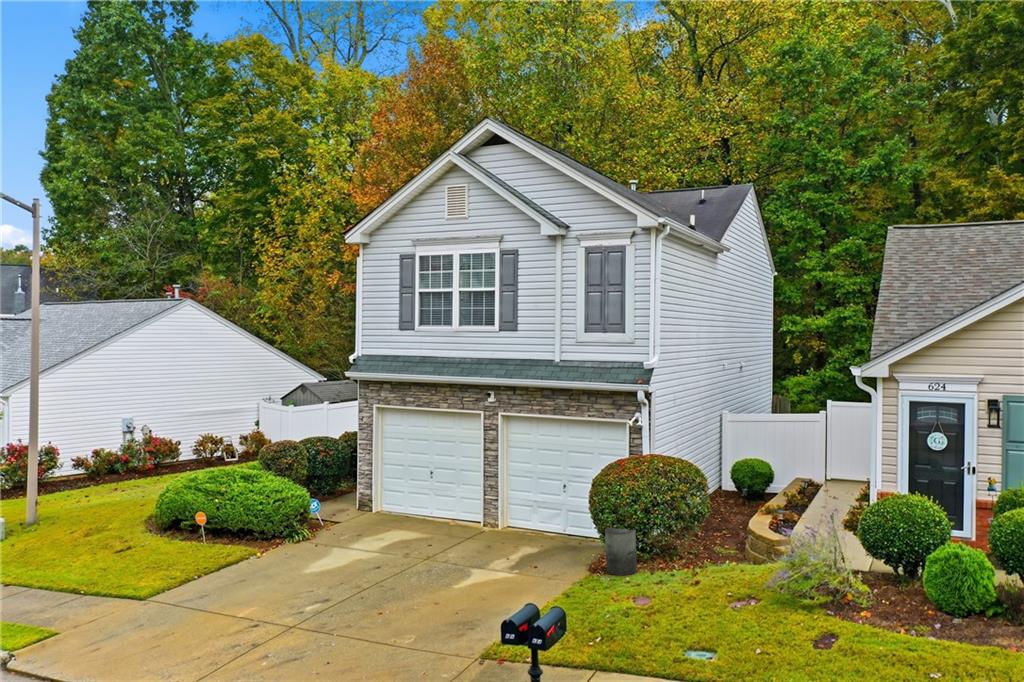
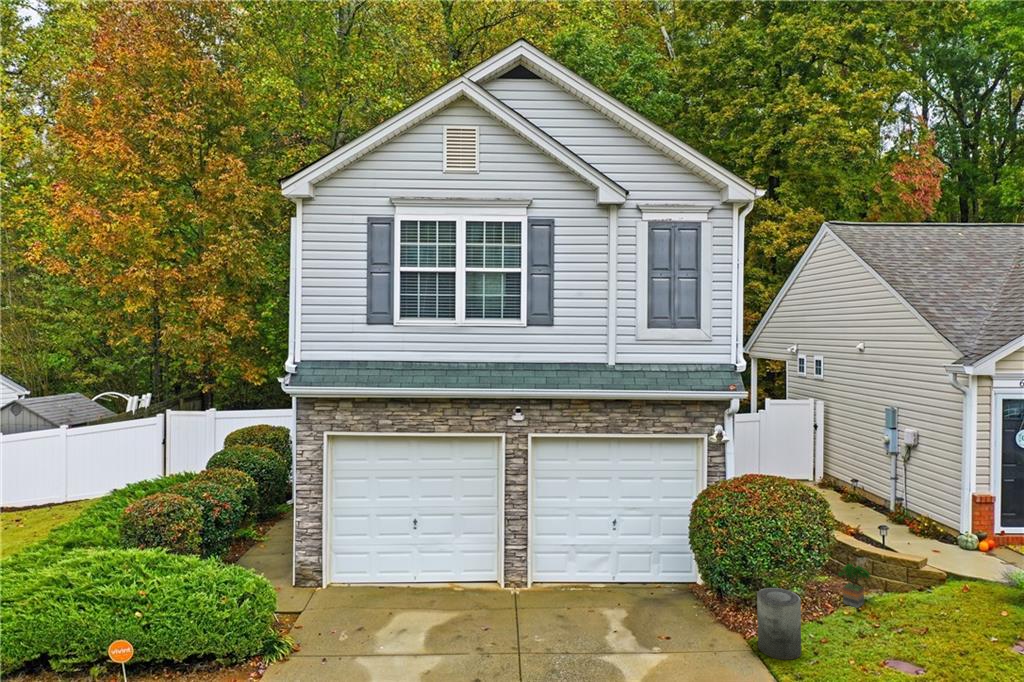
potted tree: none [715,525,740,560] -> present [839,564,870,608]

